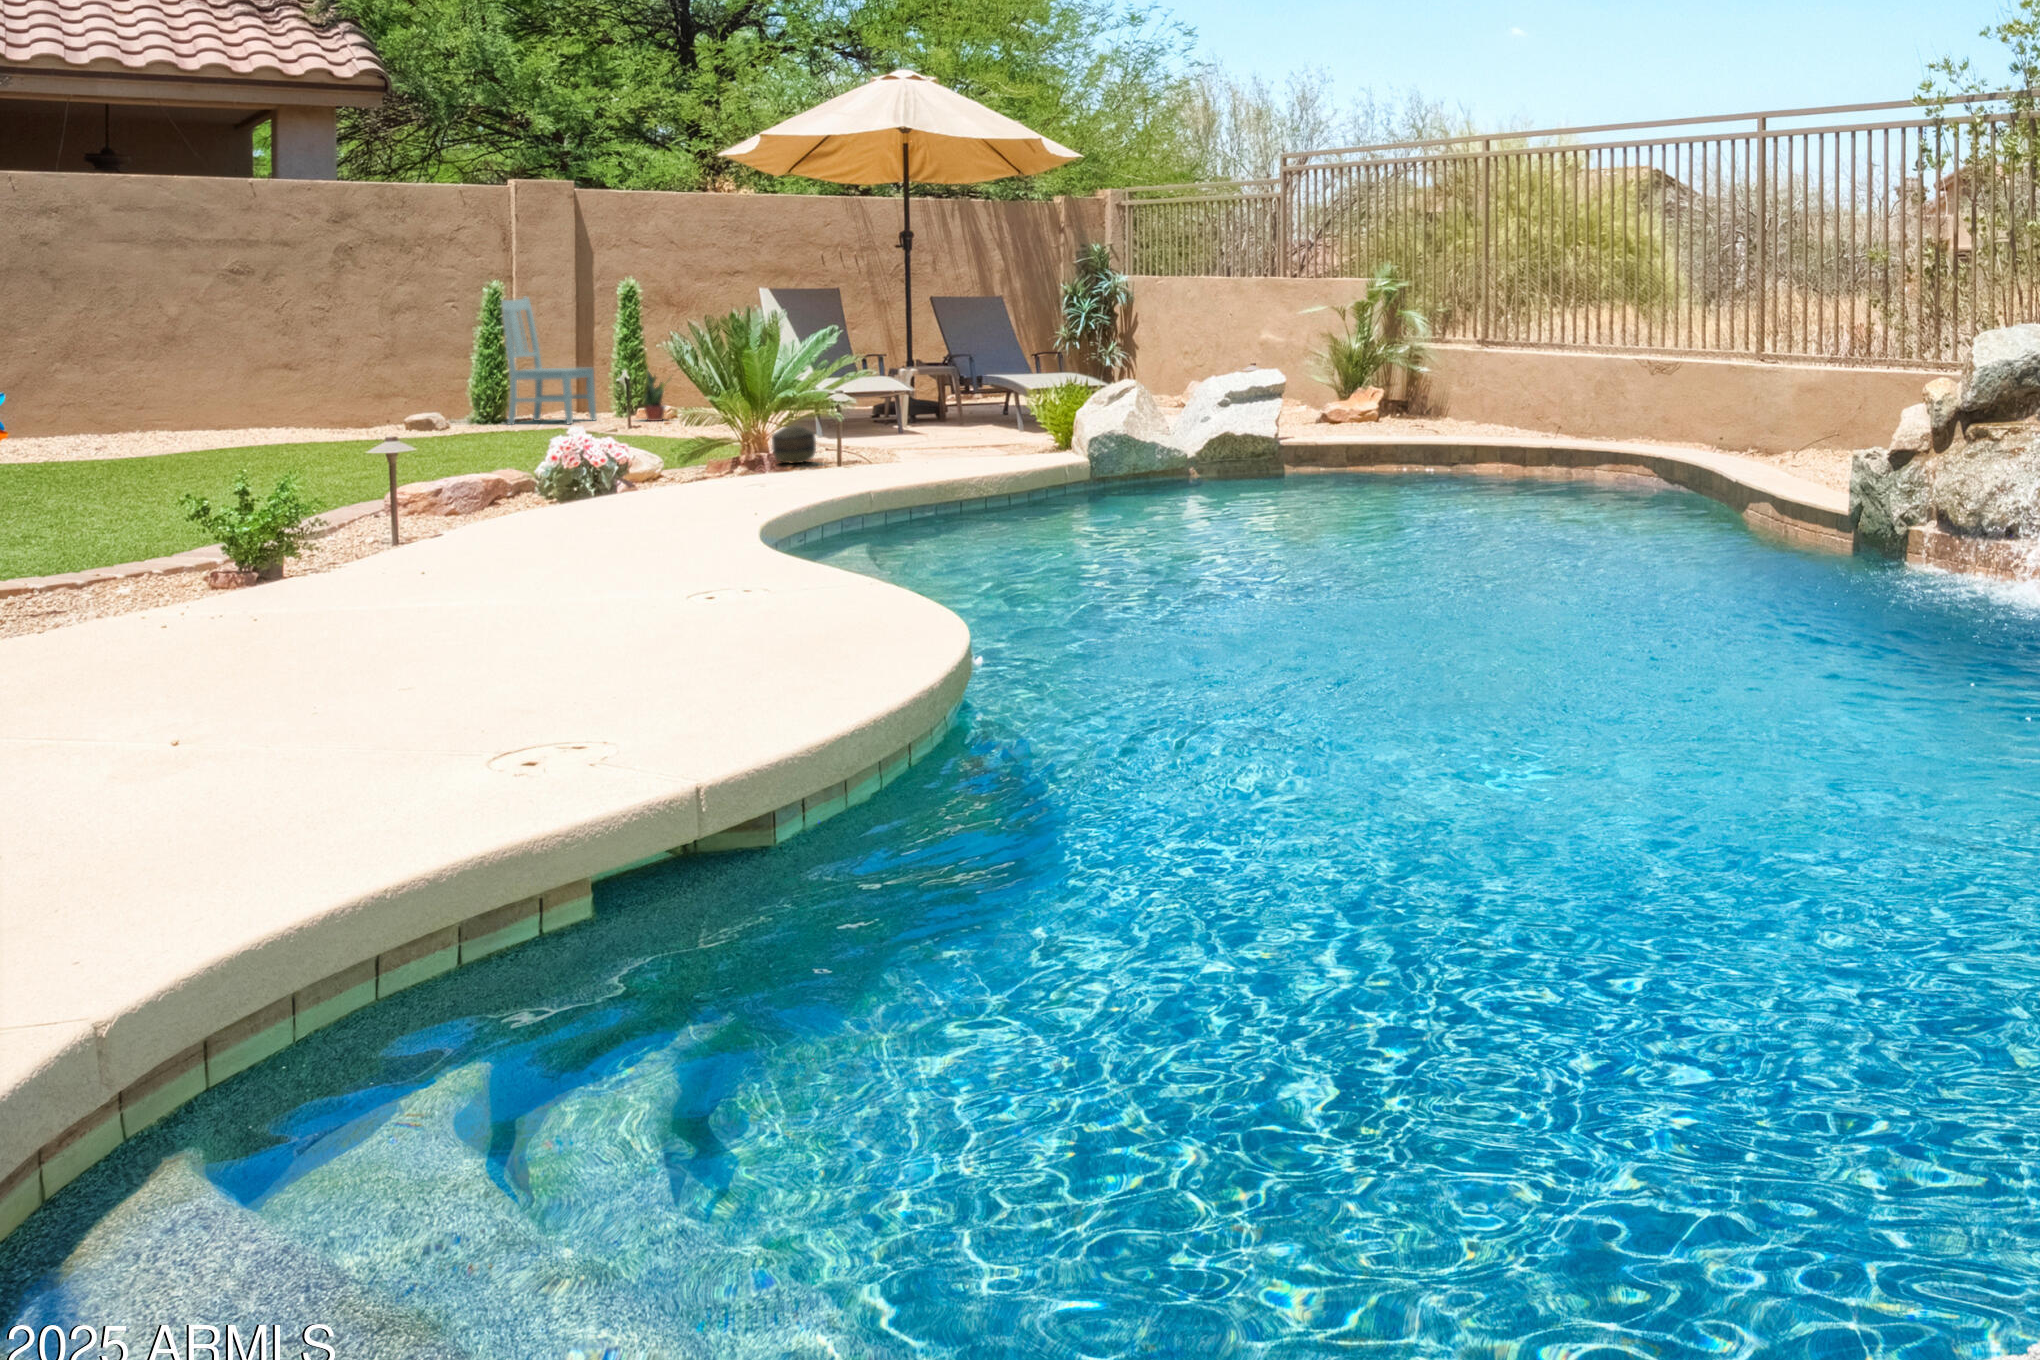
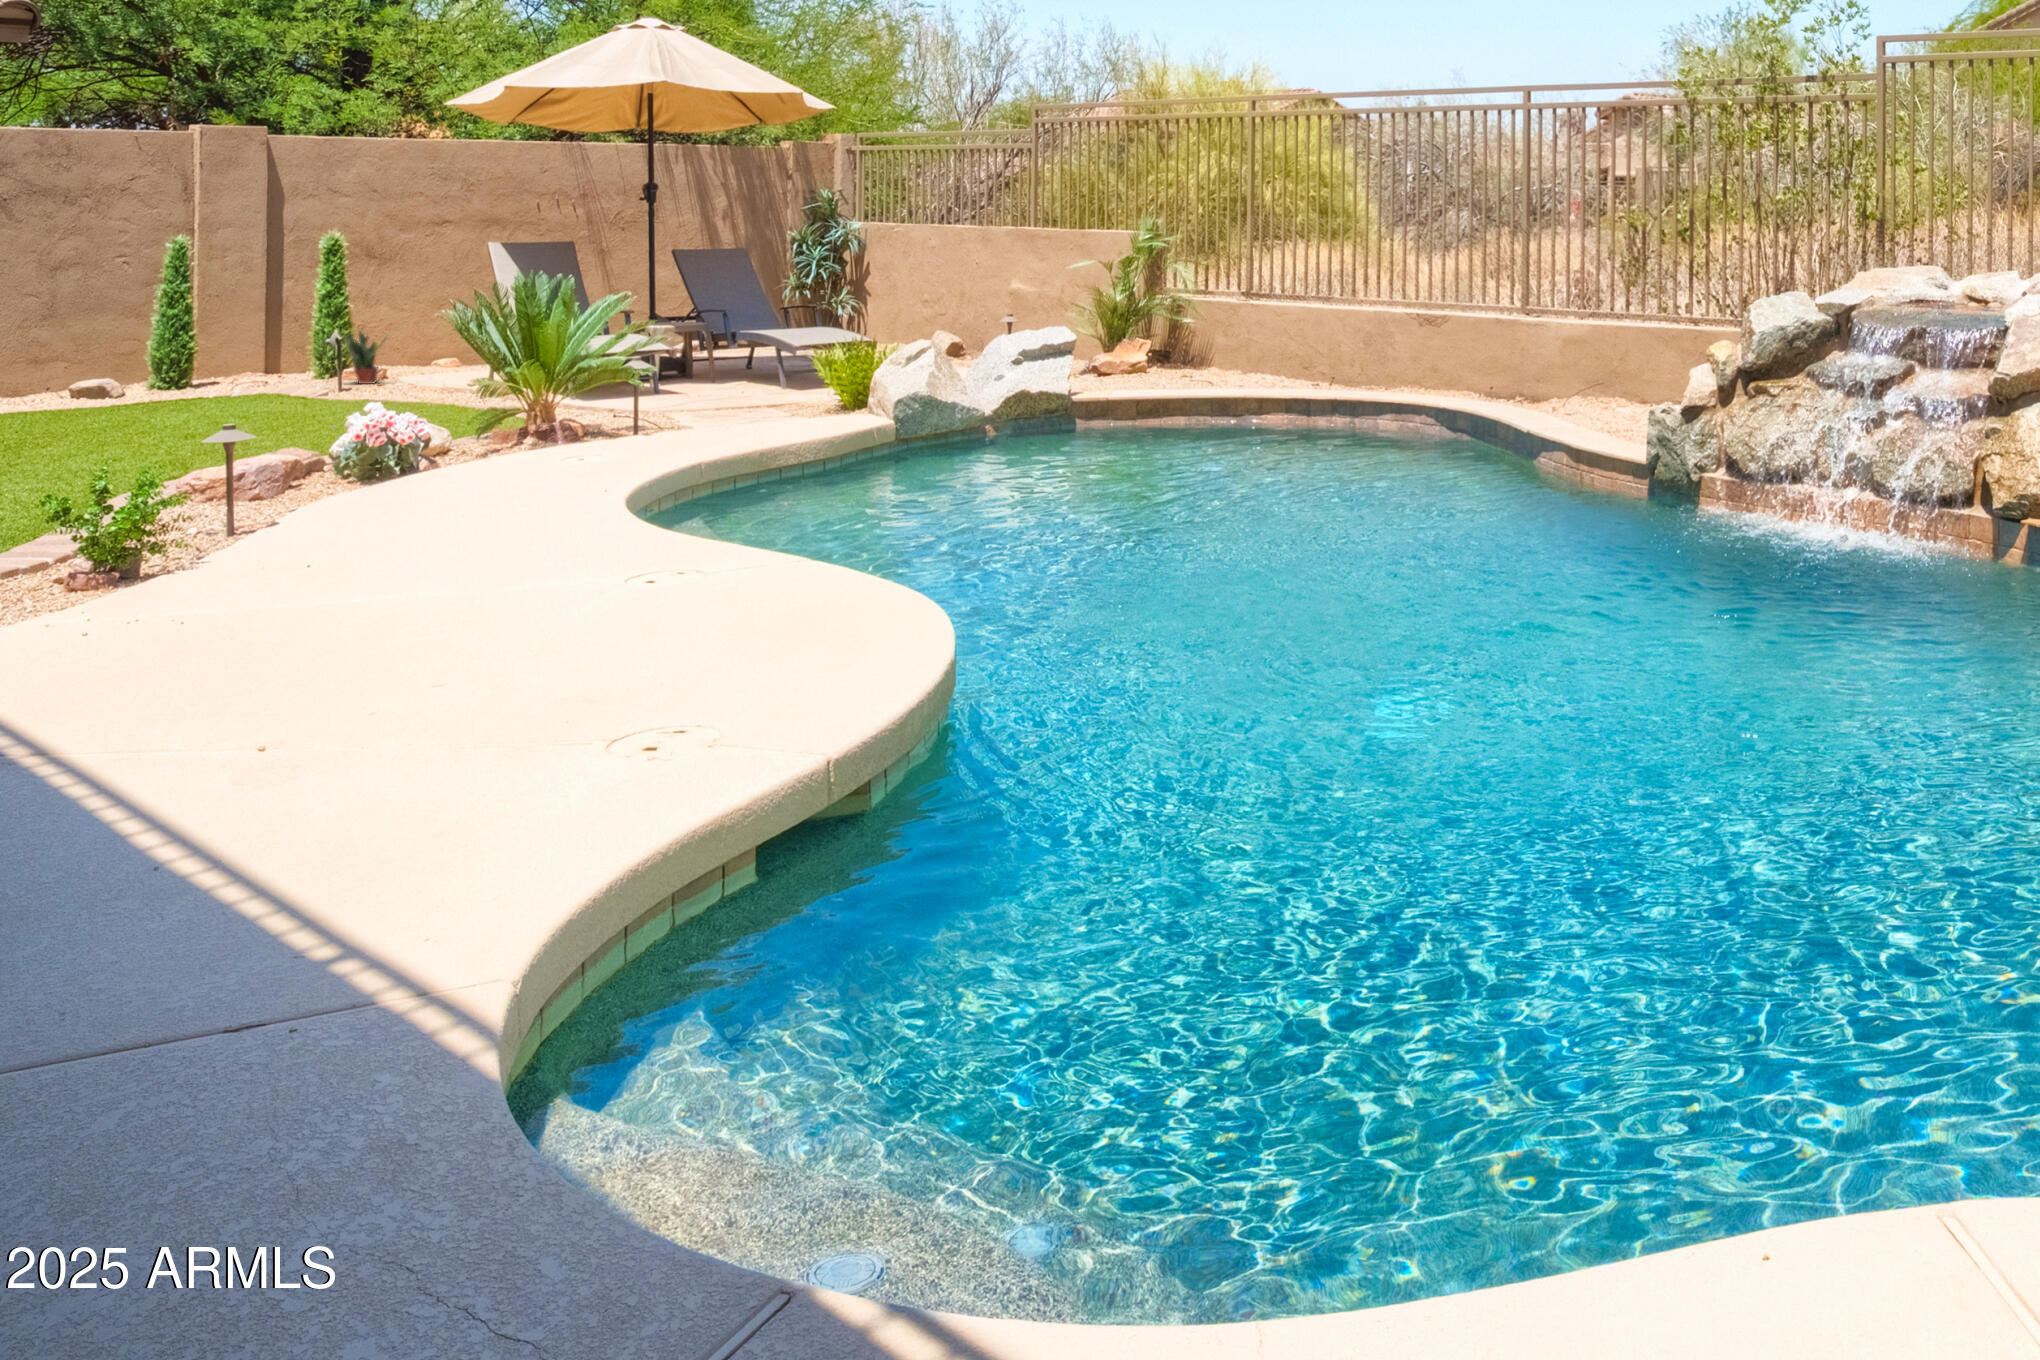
chair: present [500,297,597,424] -> none [180,251,297,390]
basket: present [772,425,816,463] -> none [558,393,605,432]

